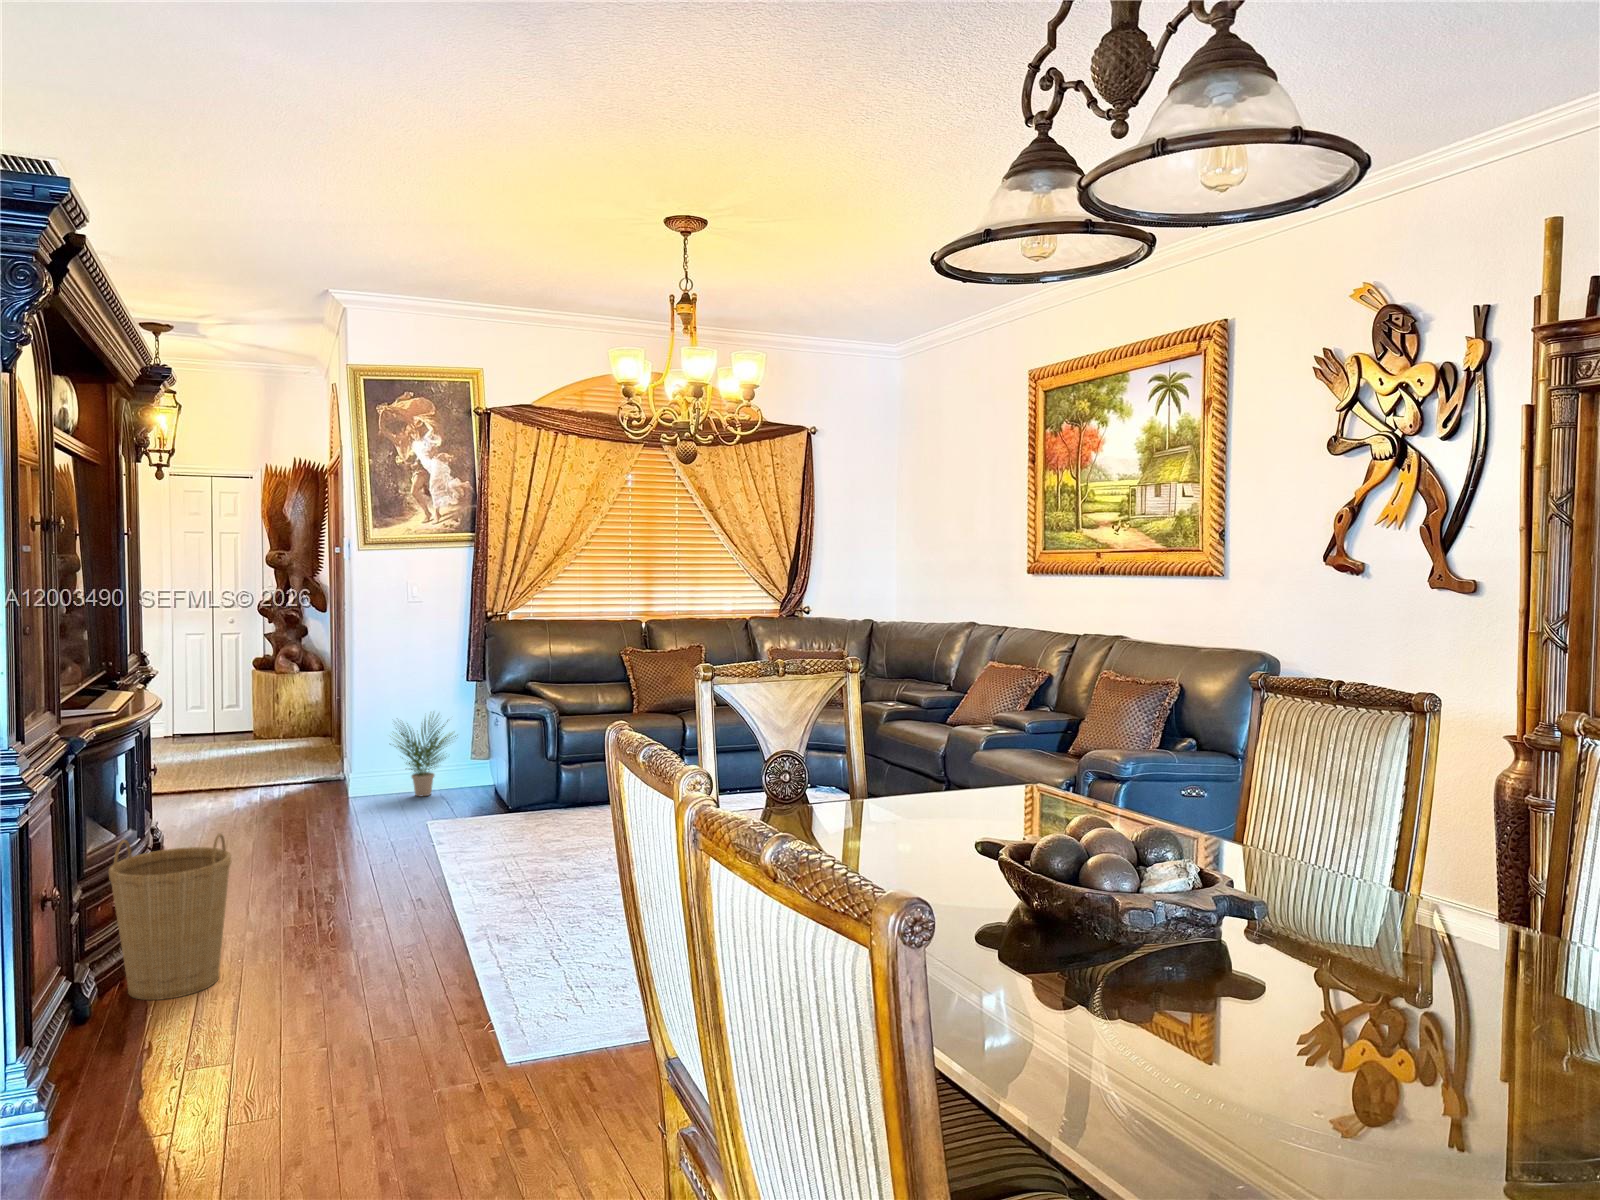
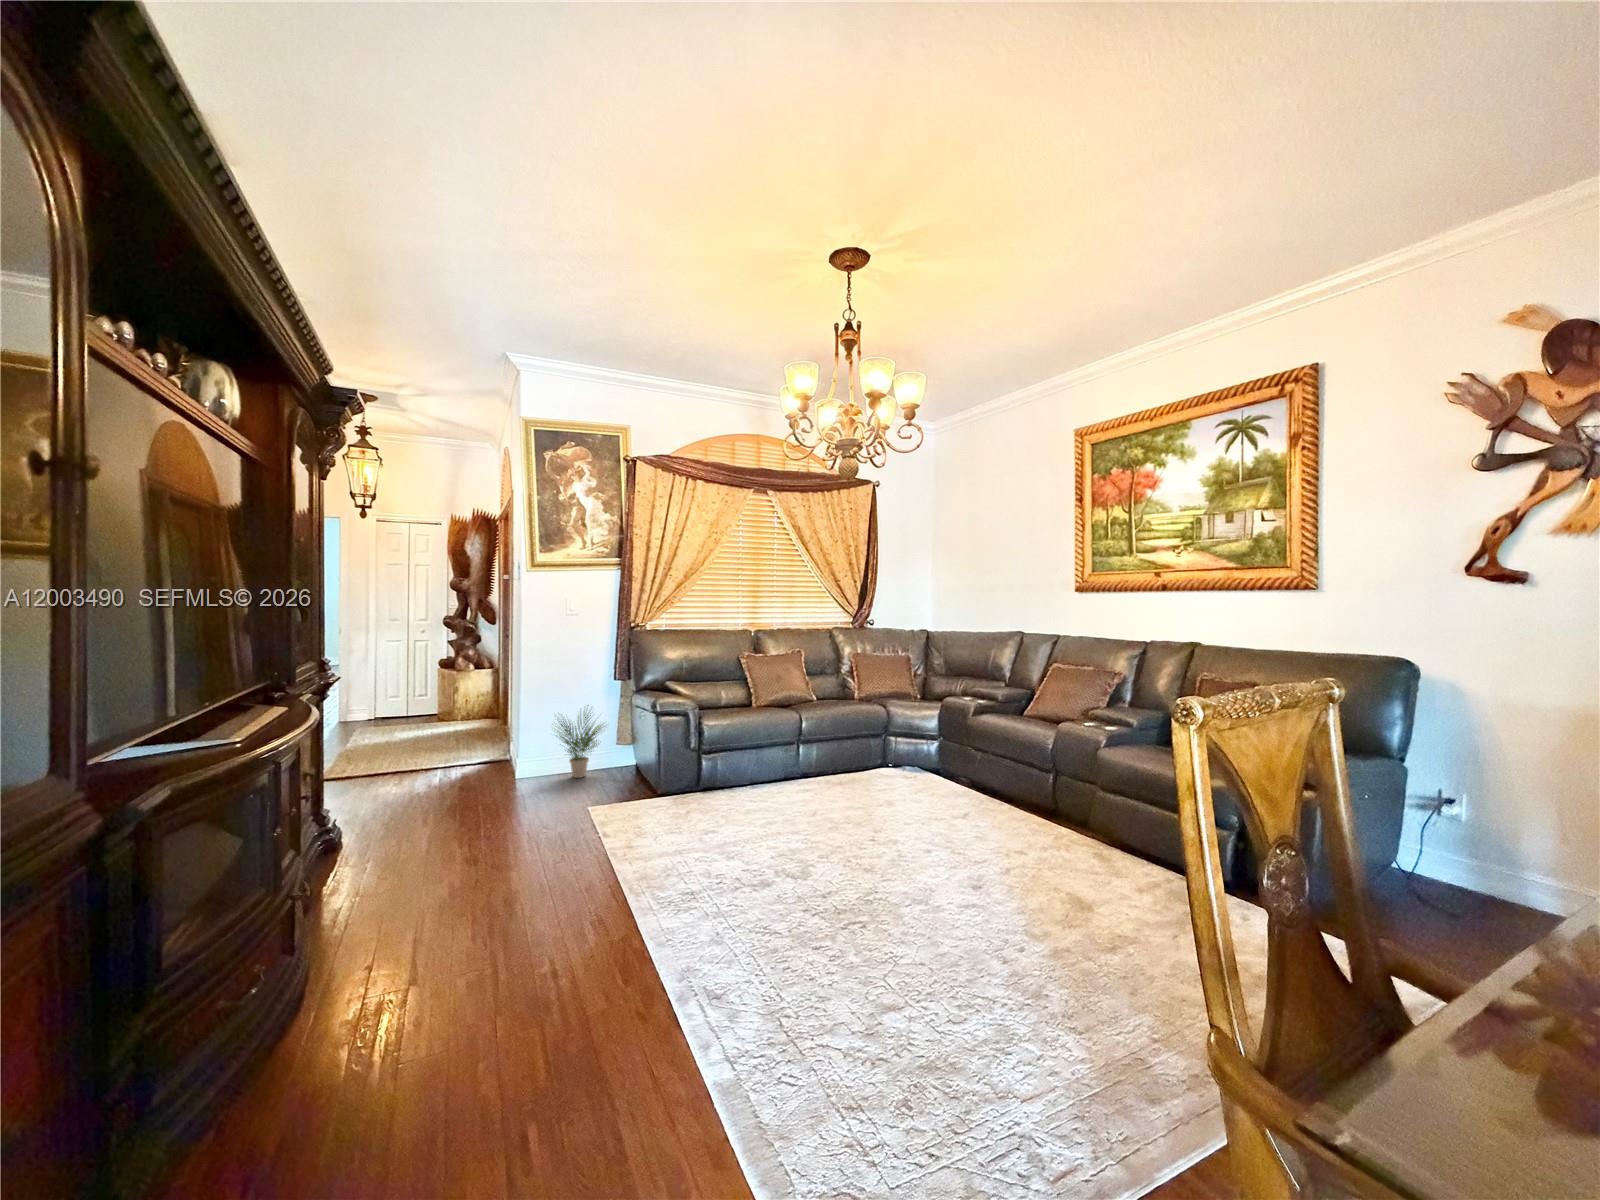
basket: present [109,833,231,1000] -> none [200,899,380,1152]

